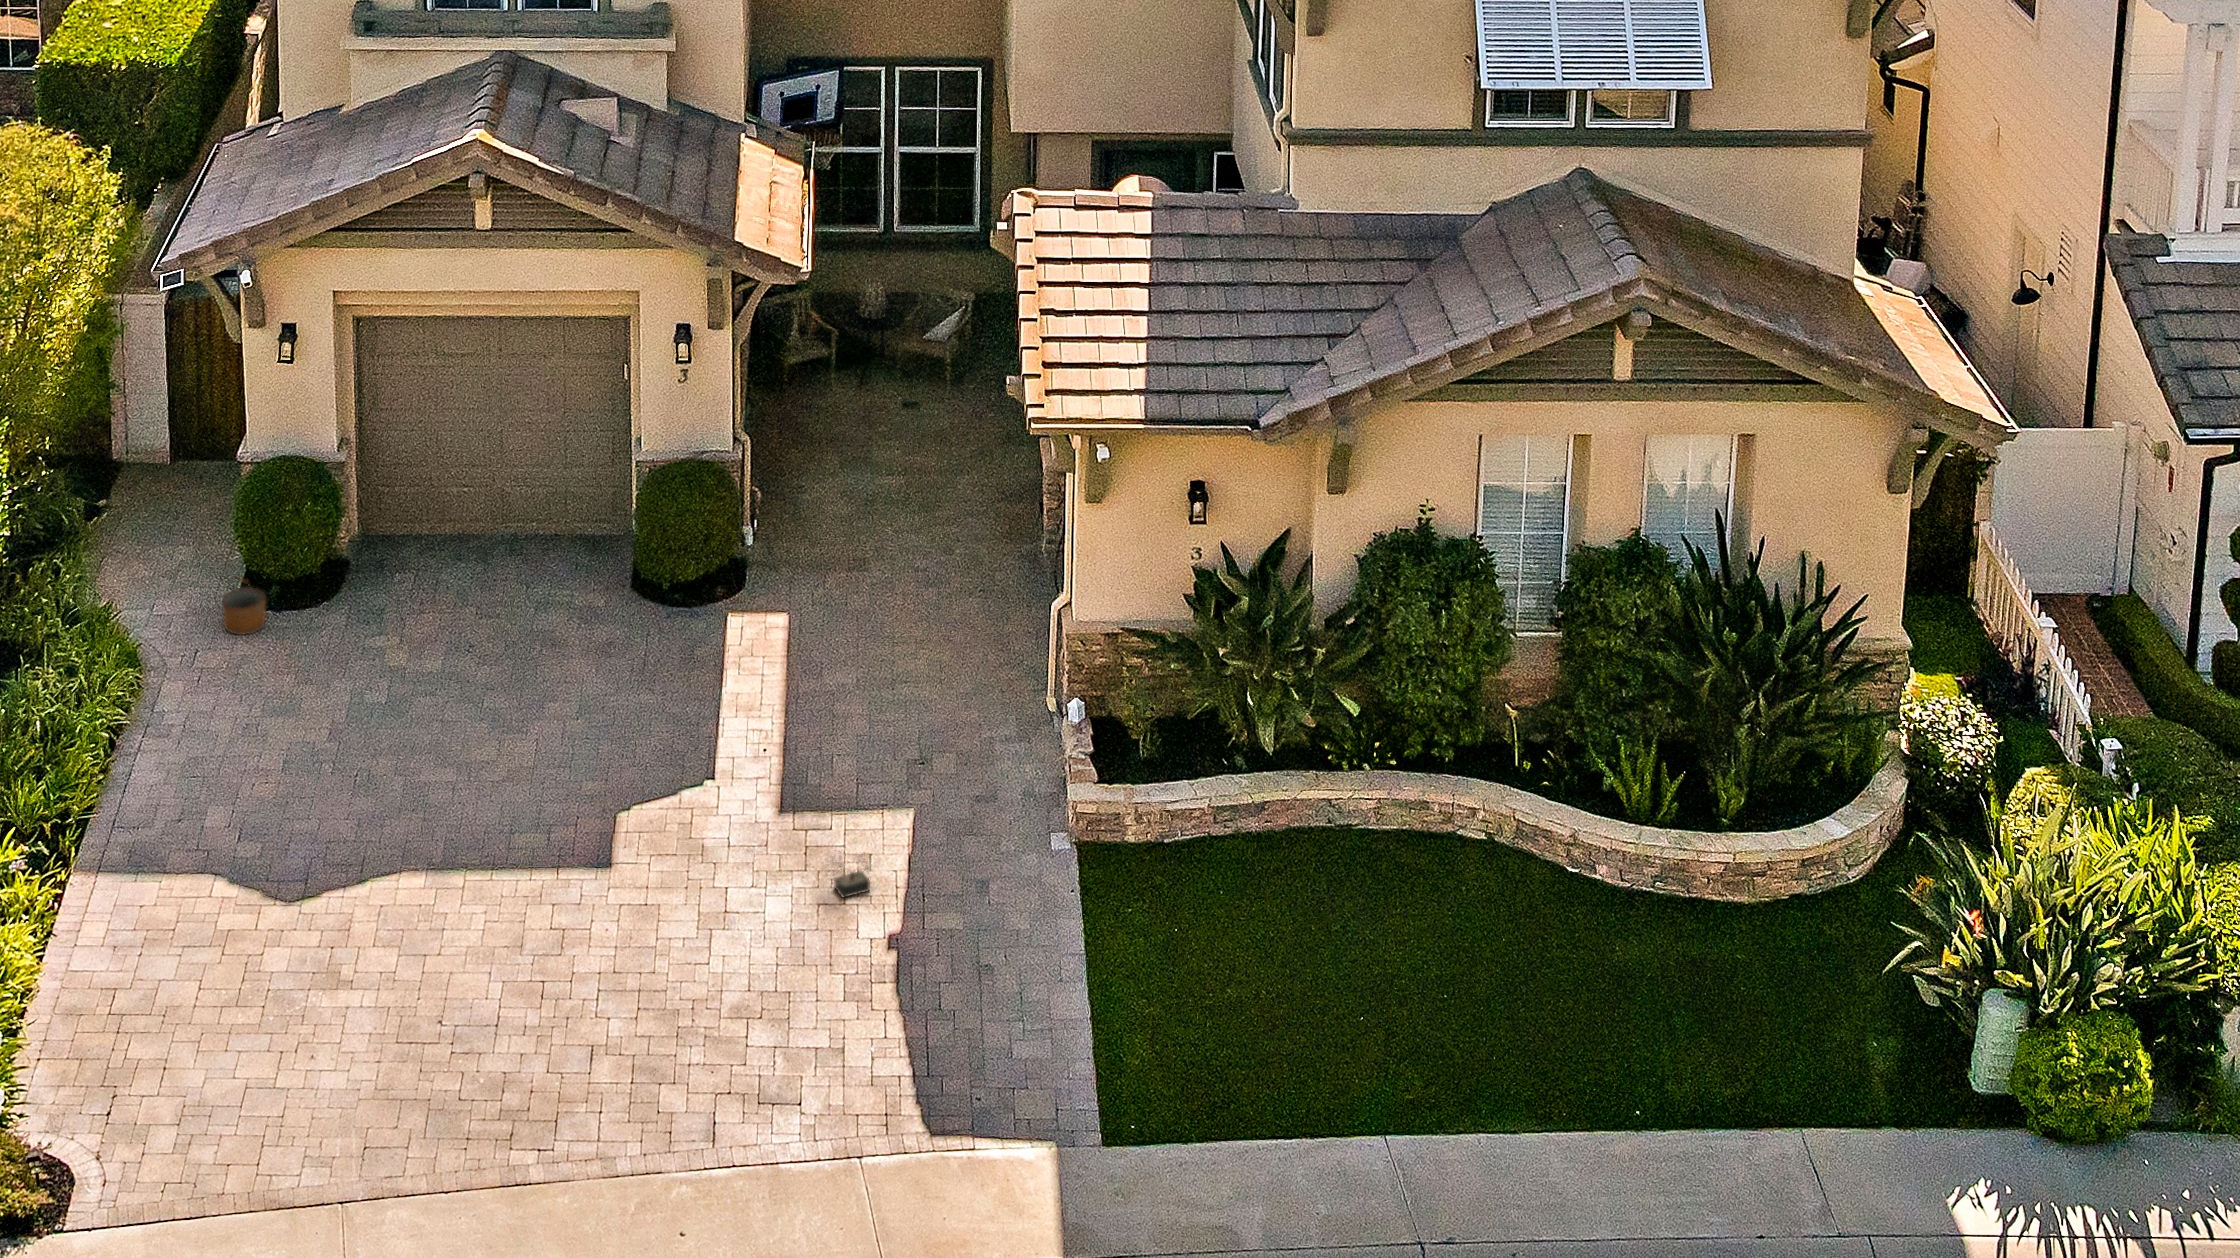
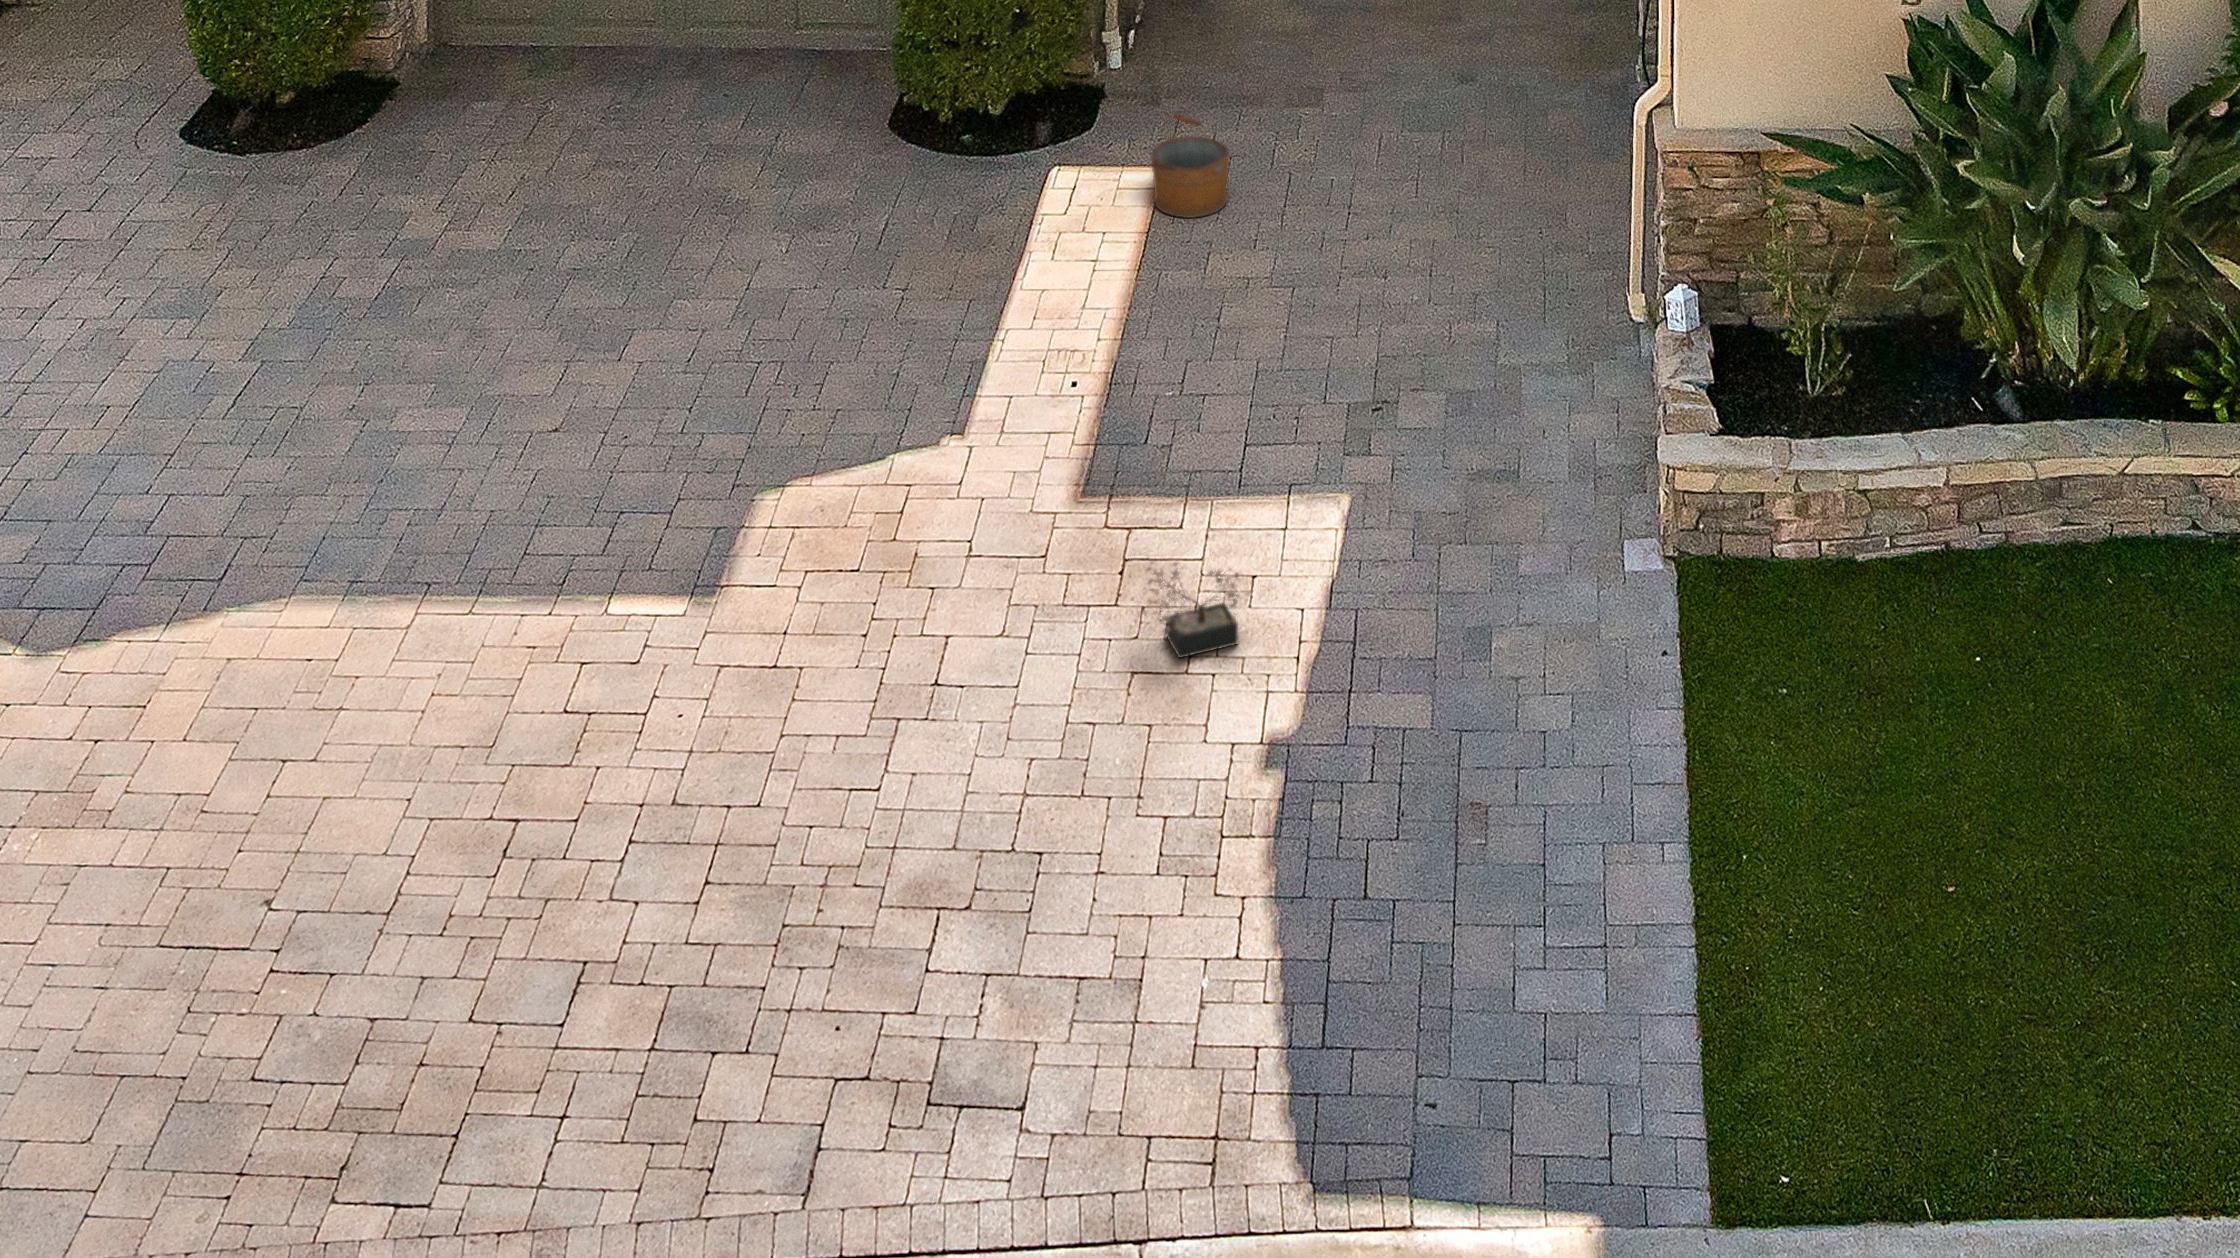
bucket: present [222,577,266,635] -> present [1152,114,1229,218]

